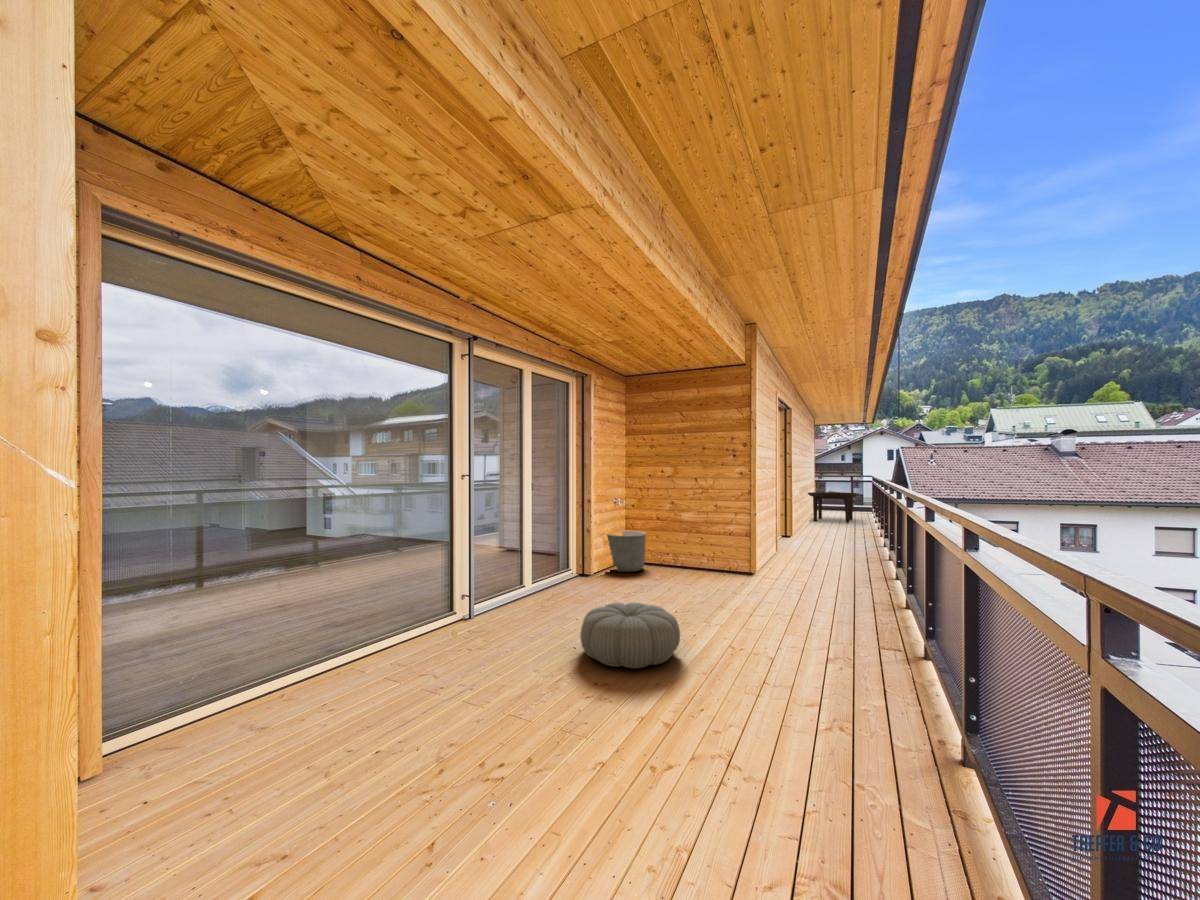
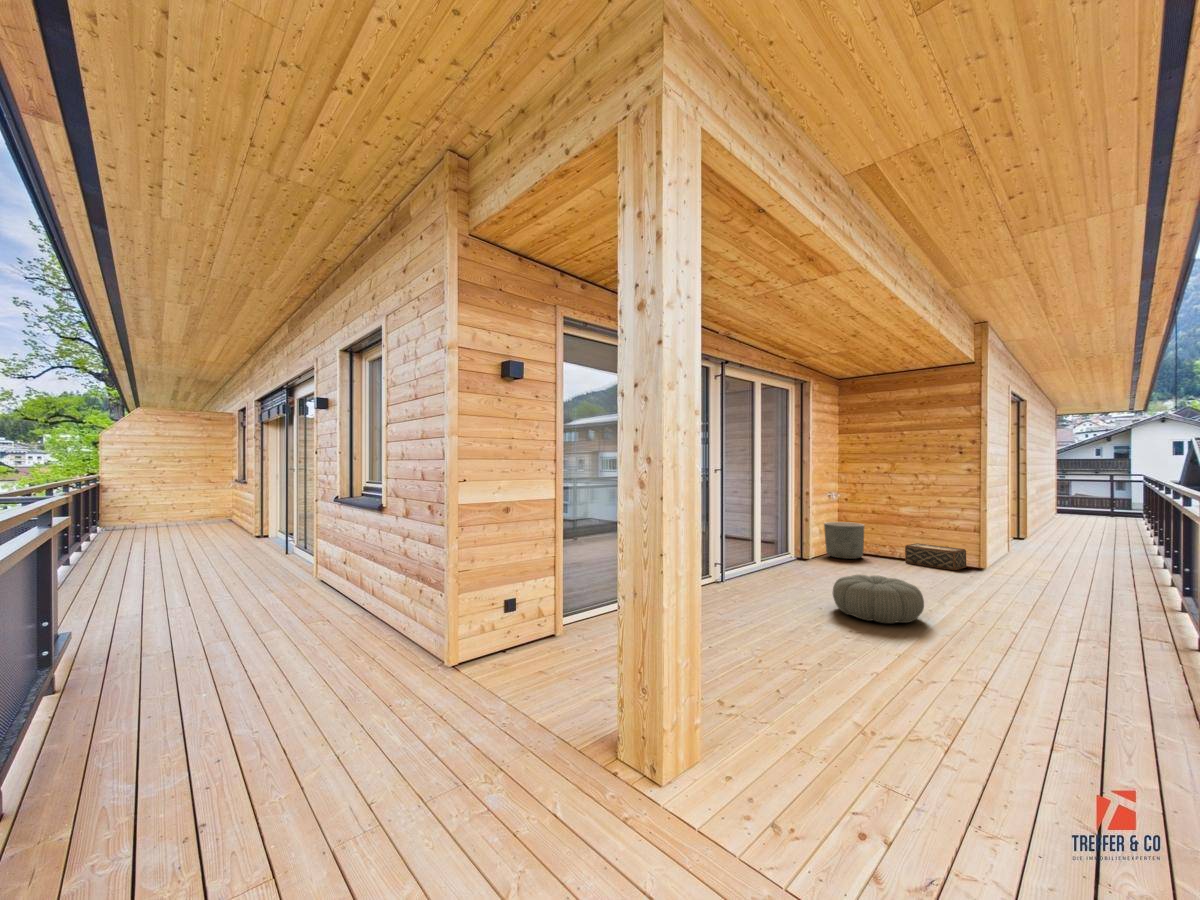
round table: present [807,492,859,523] -> none [1046,492,1122,528]
woven basket: none [683,550,738,578] -> present [905,543,967,570]

